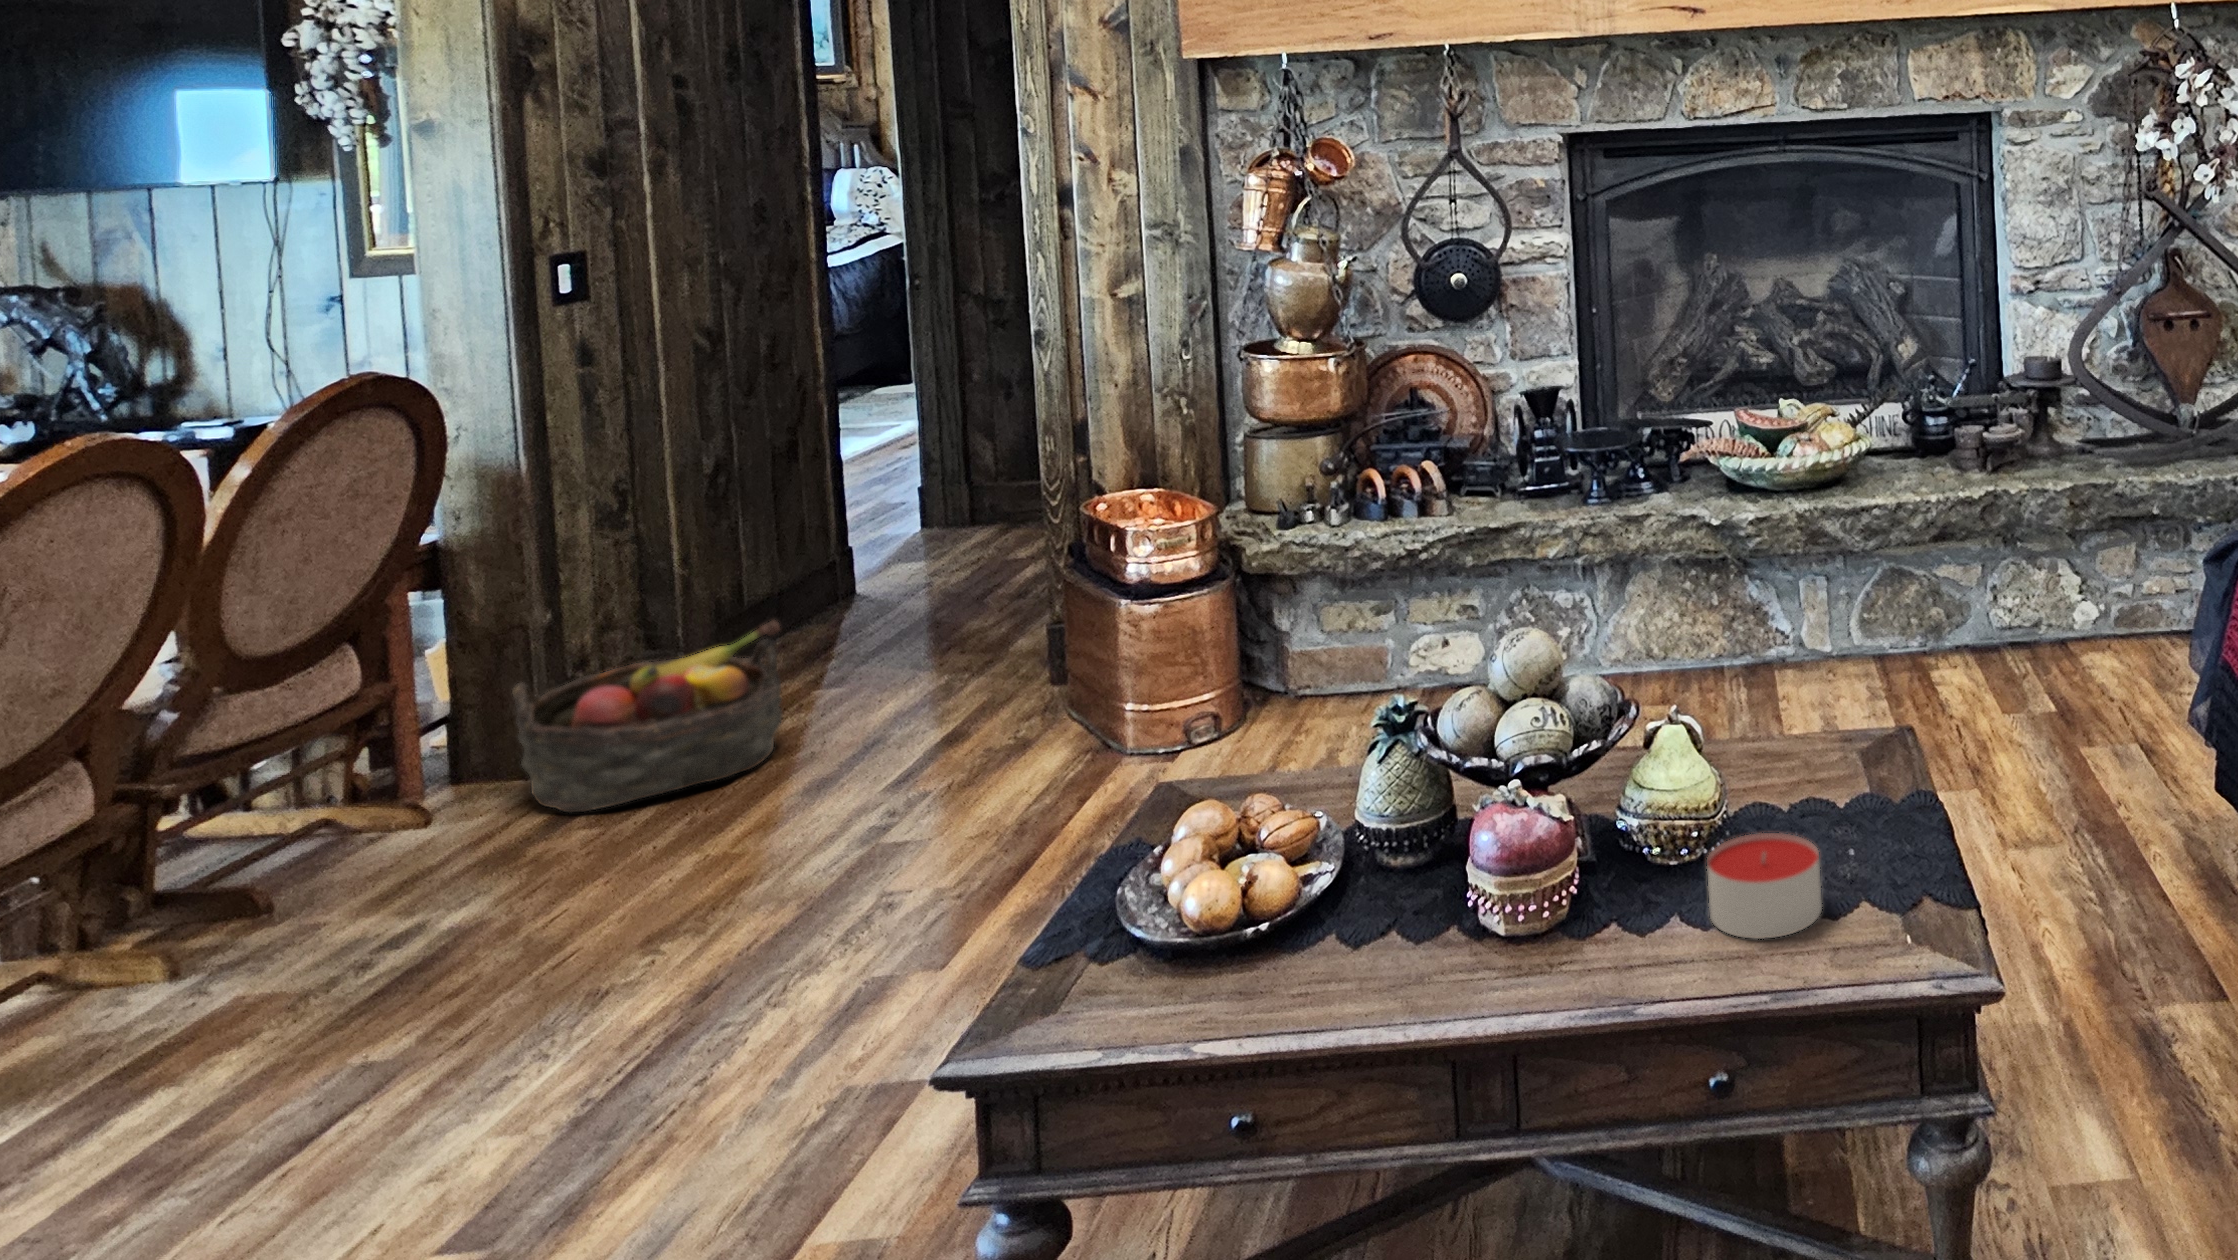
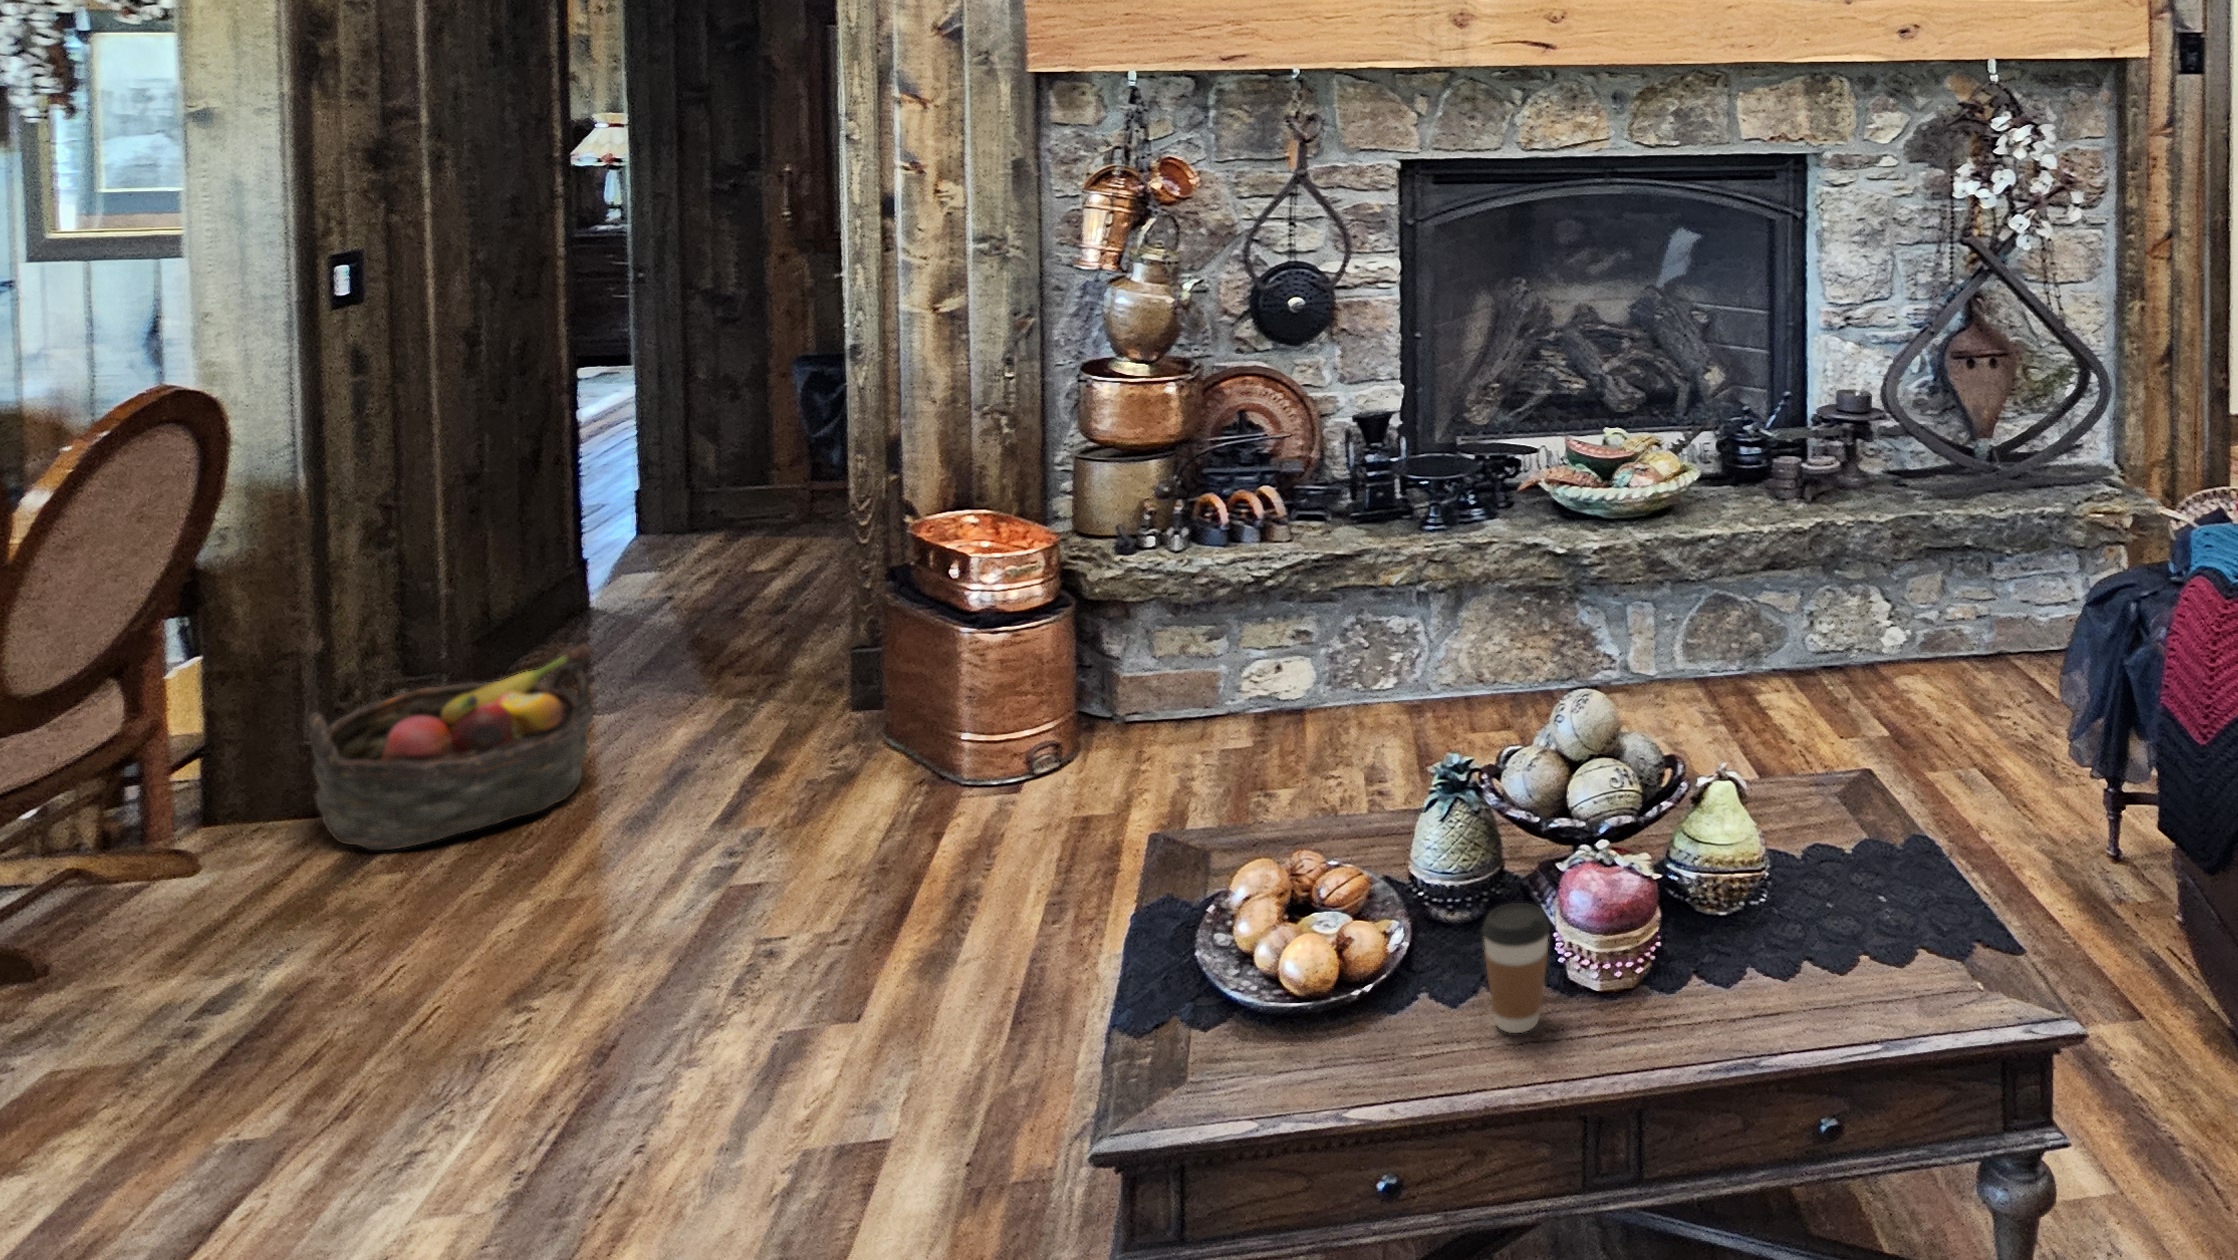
candle: present [1707,833,1822,939] -> none [1814,882,1920,984]
coffee cup: none [1320,843,1394,978] -> present [1482,903,1550,1033]

